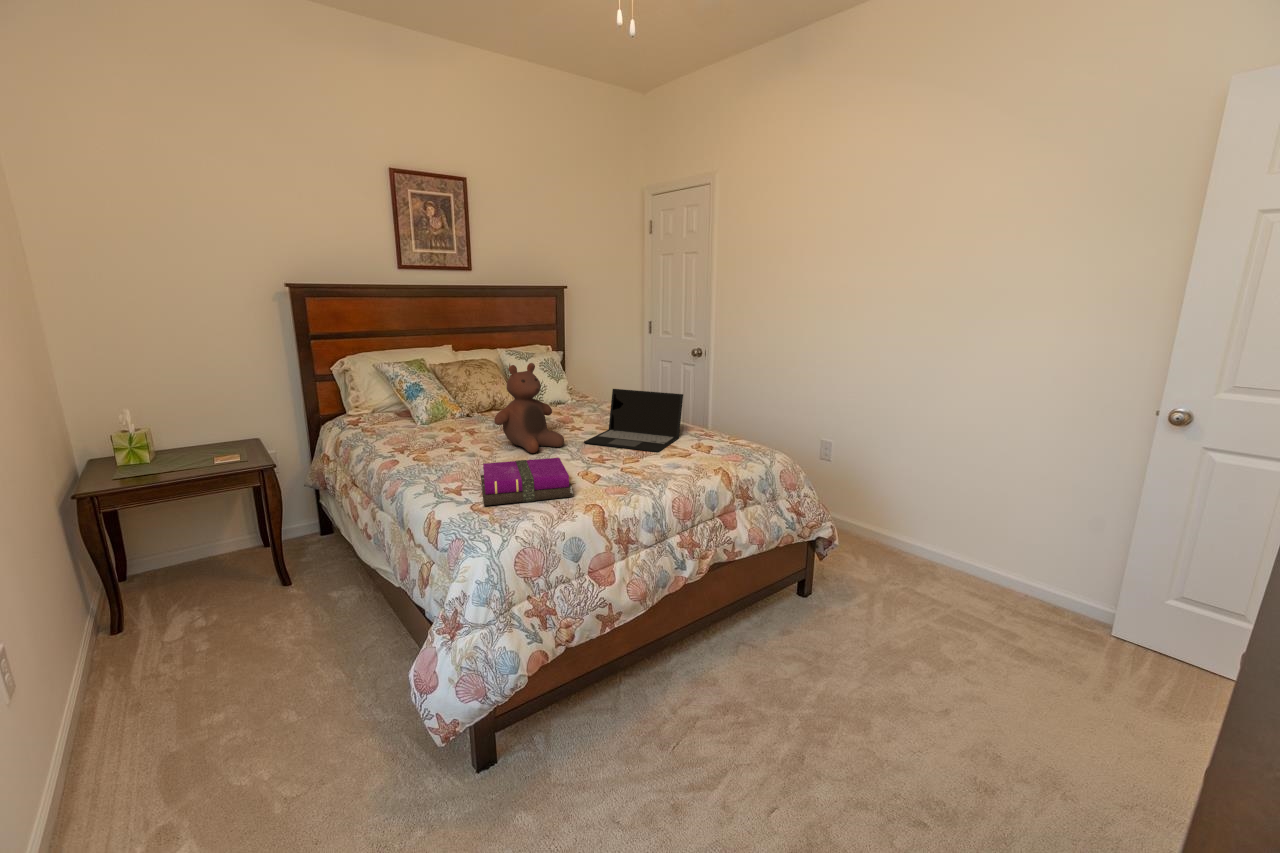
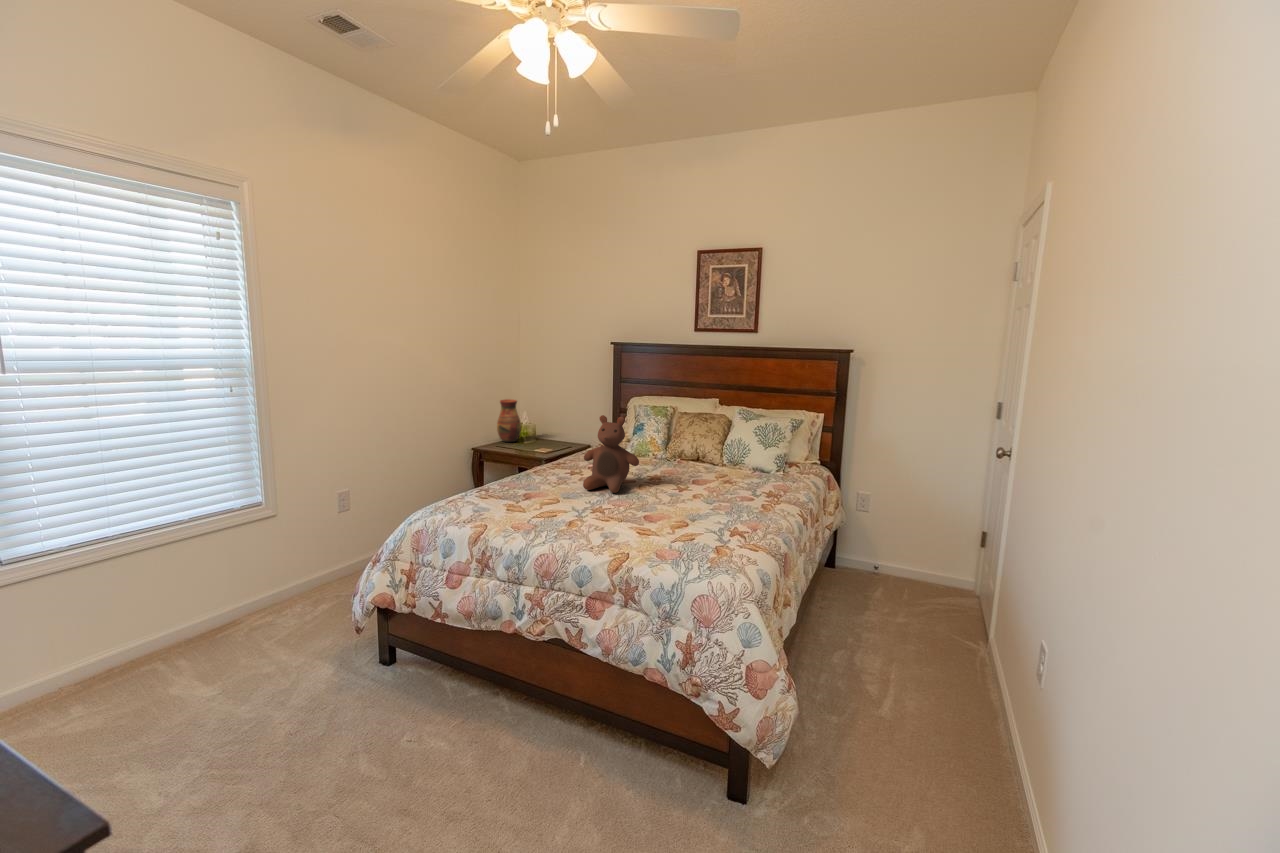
laptop: present [584,389,683,452] -> none [634,458,713,525]
vase: none [122,398,180,475] -> present [497,399,521,442]
notebook: present [481,458,573,506] -> none [461,478,539,518]

